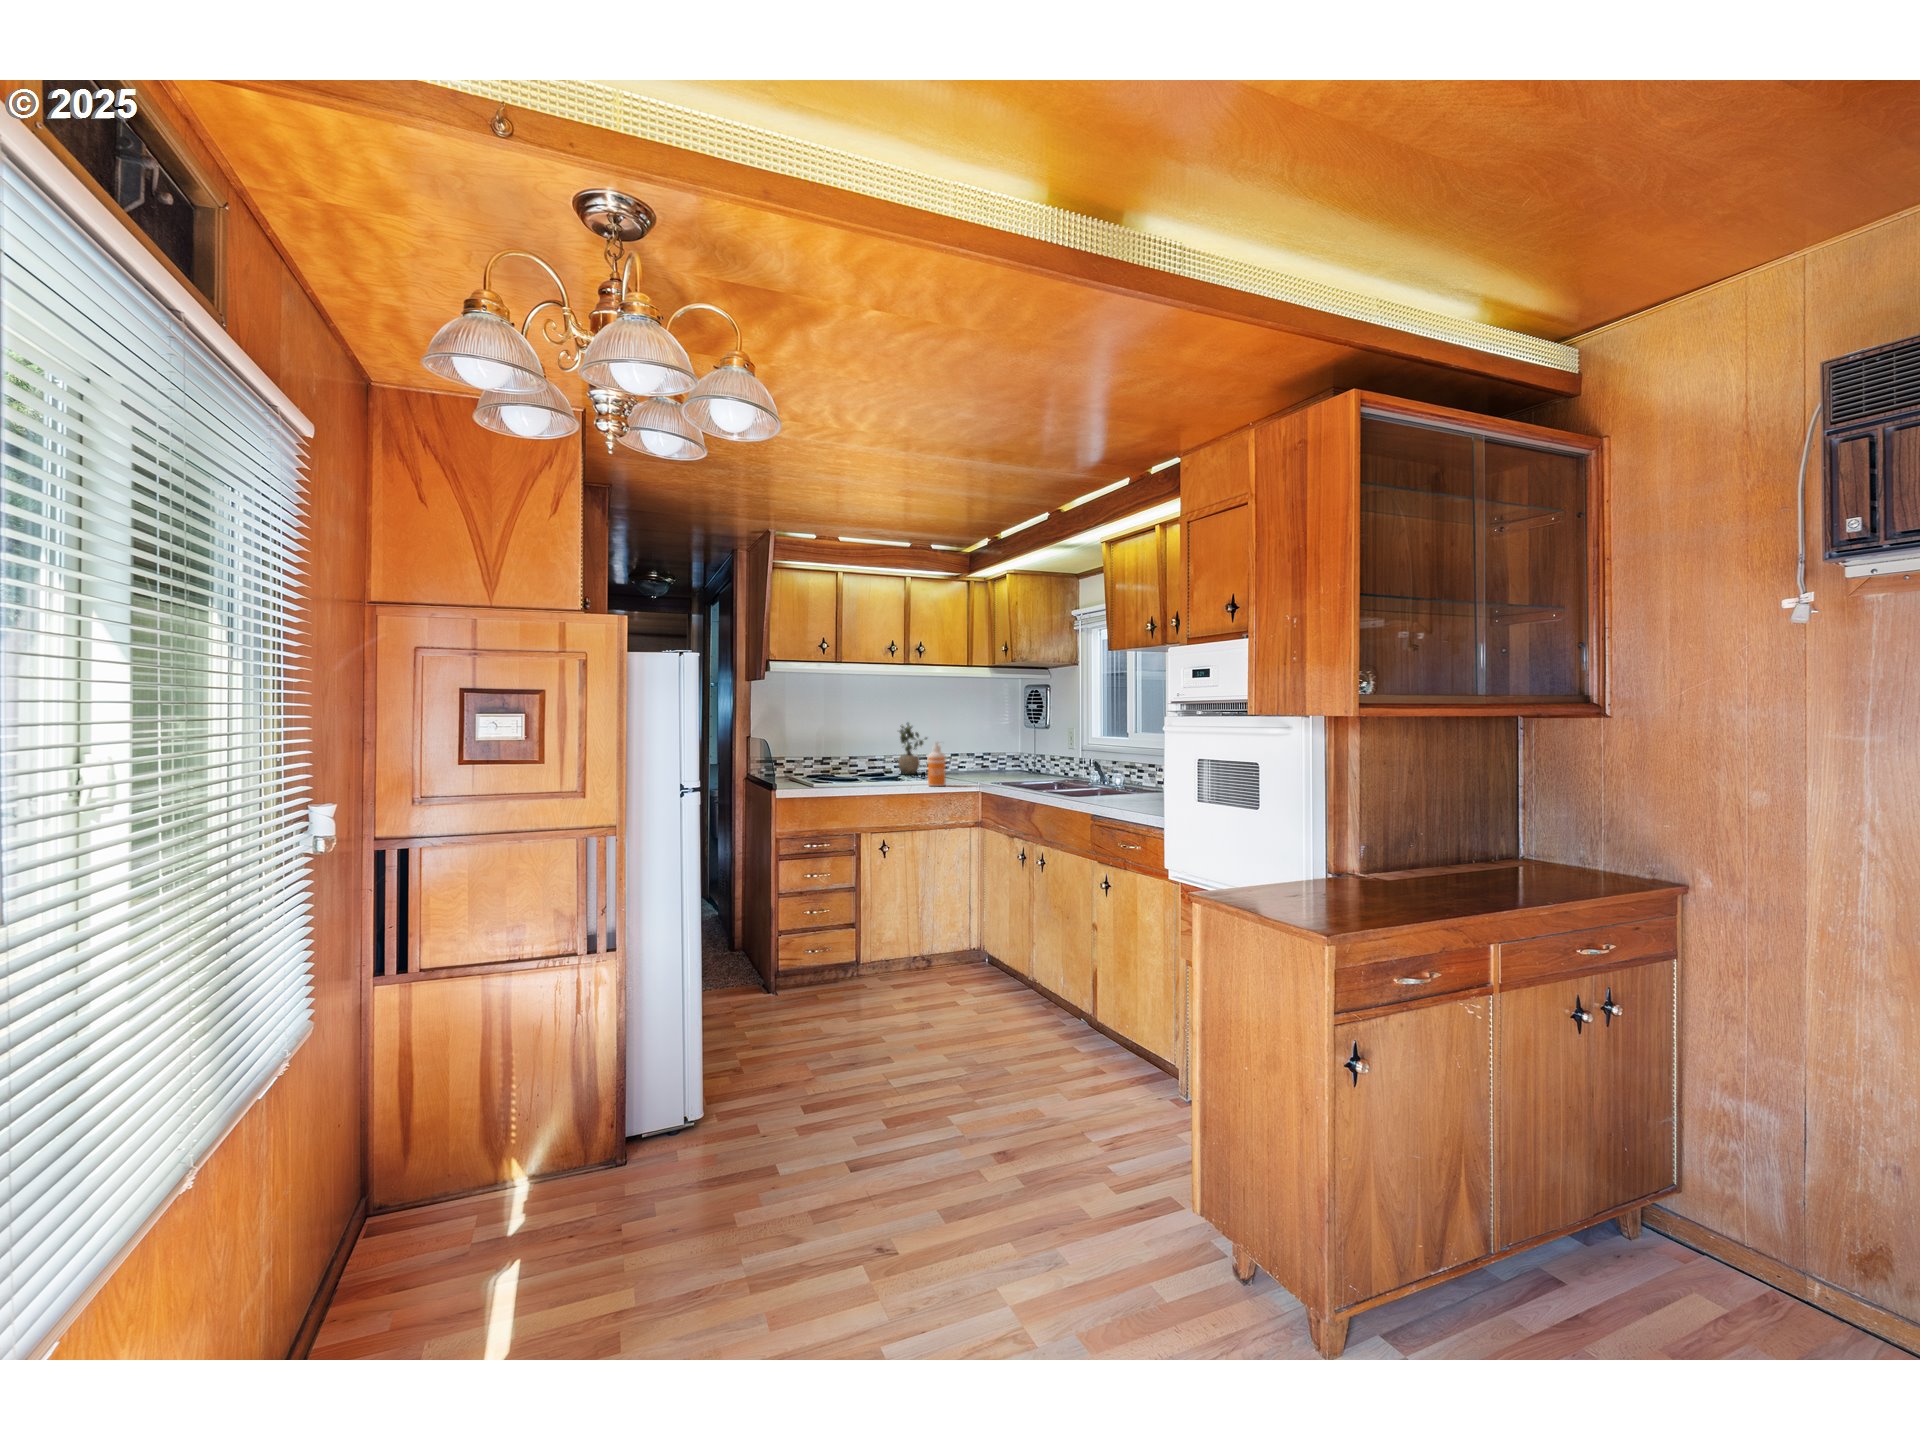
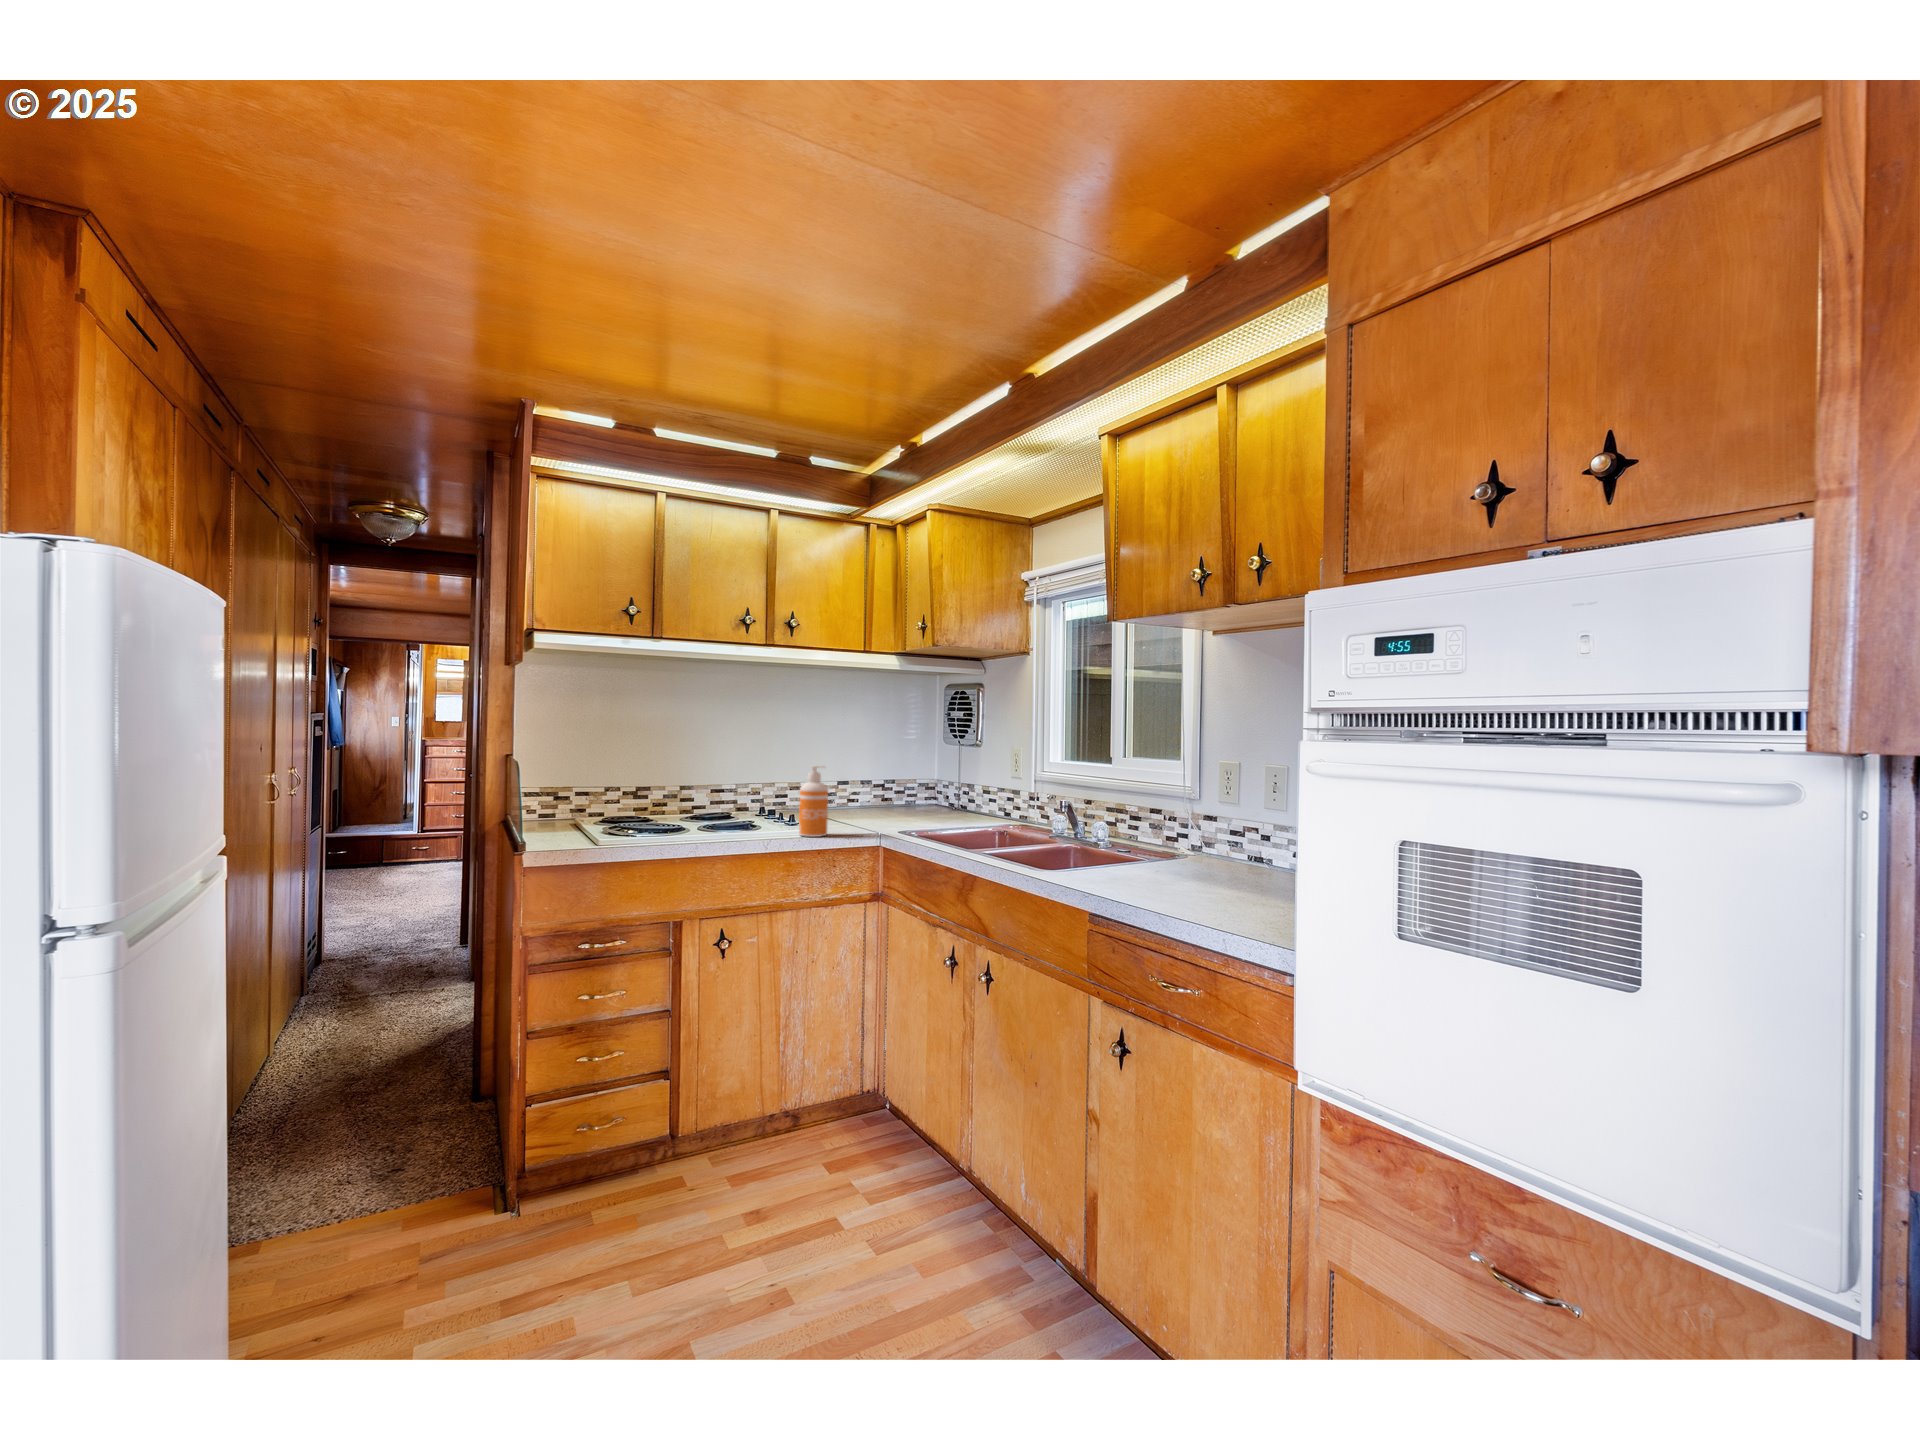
potted plant: present [898,723,927,774] -> none [757,733,804,810]

